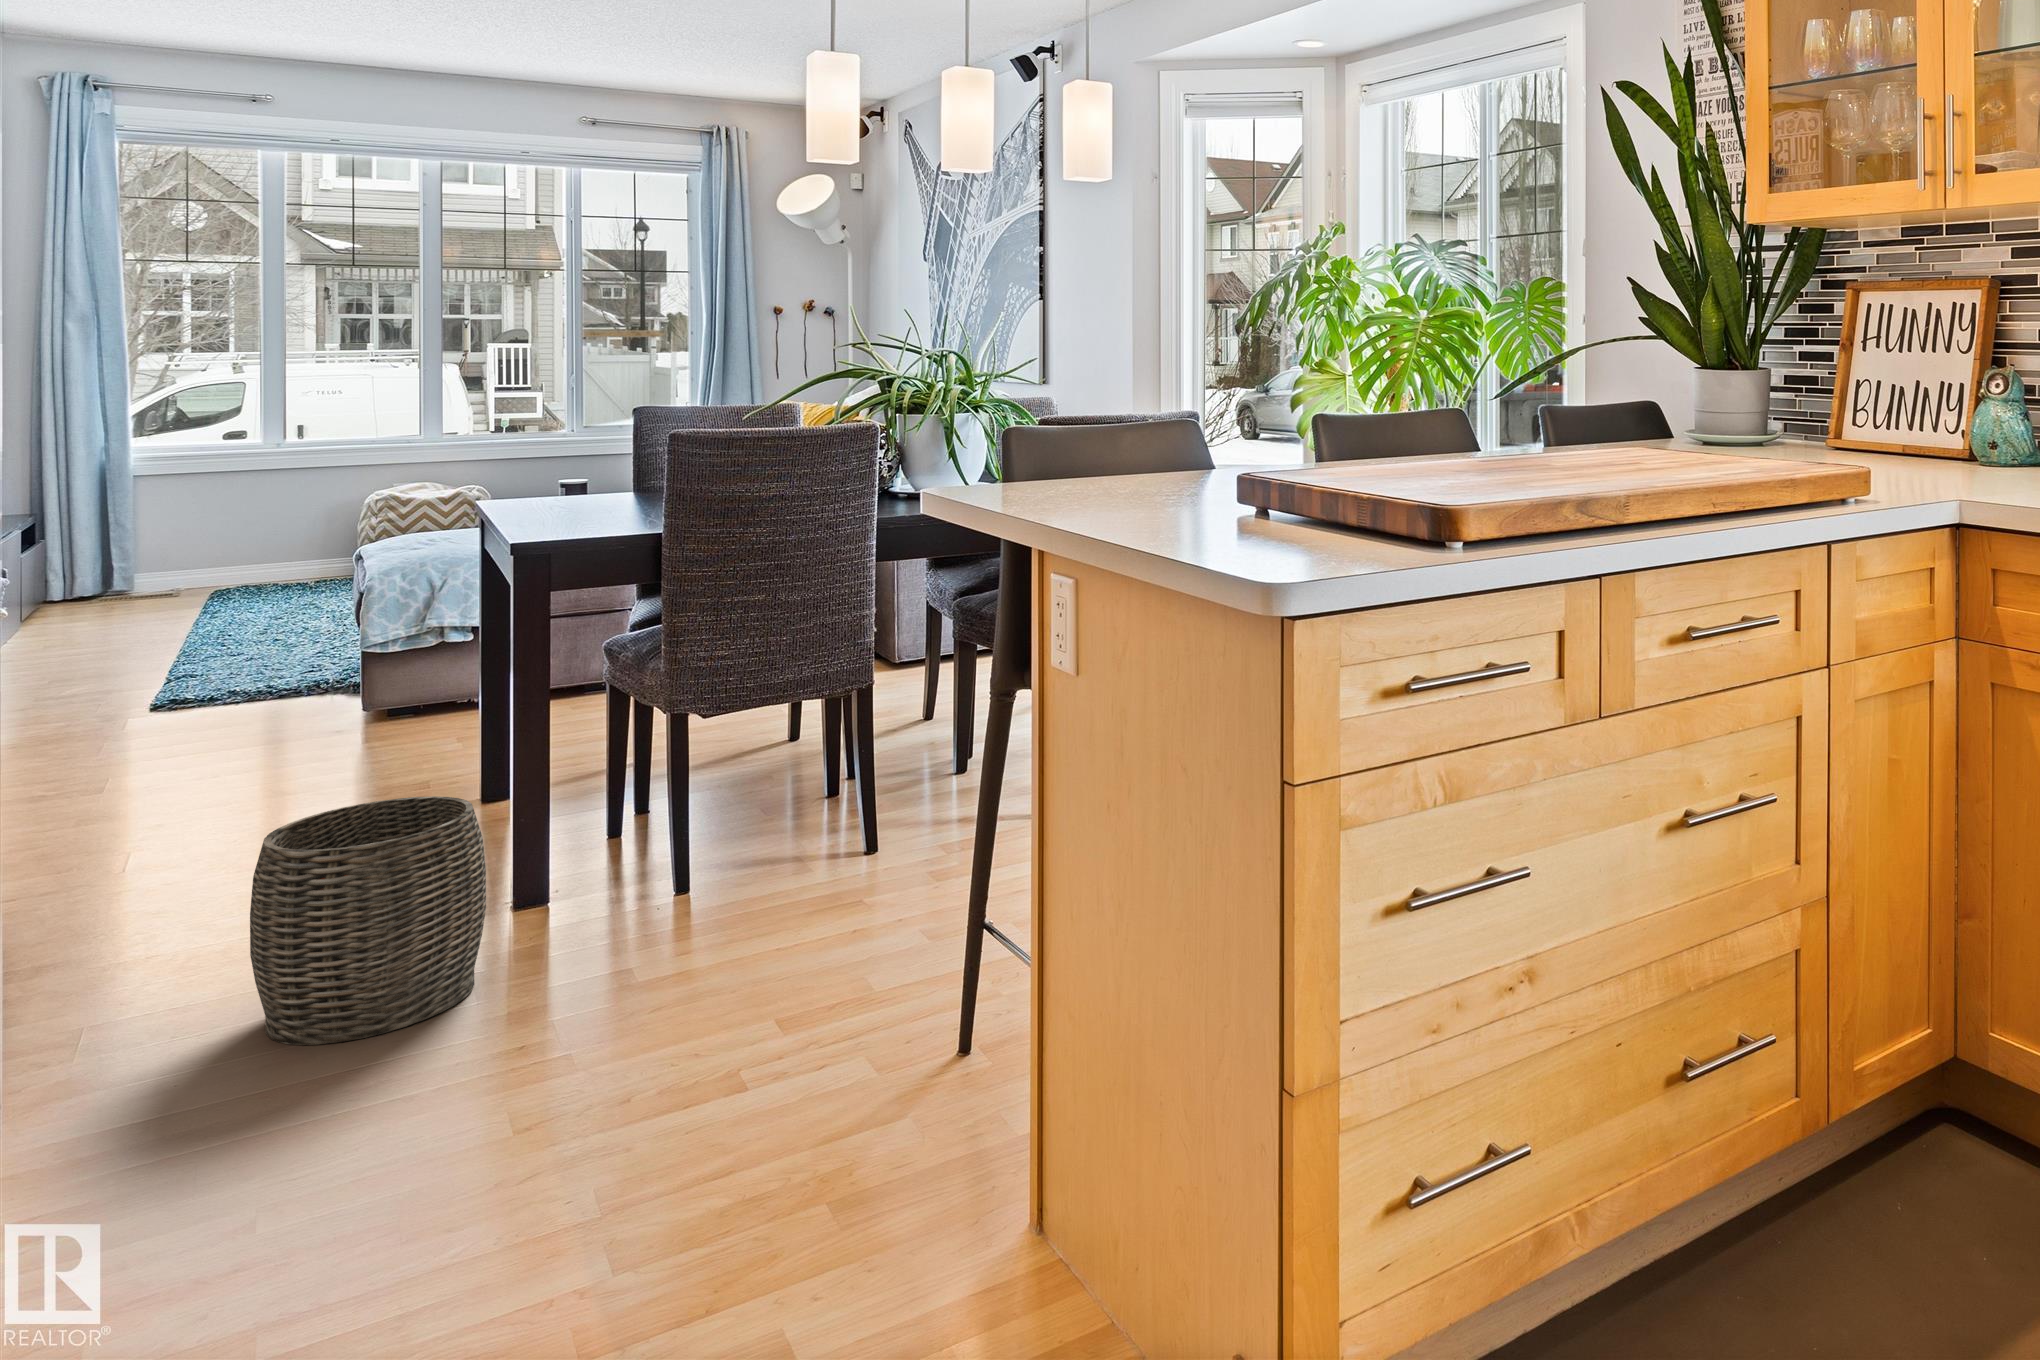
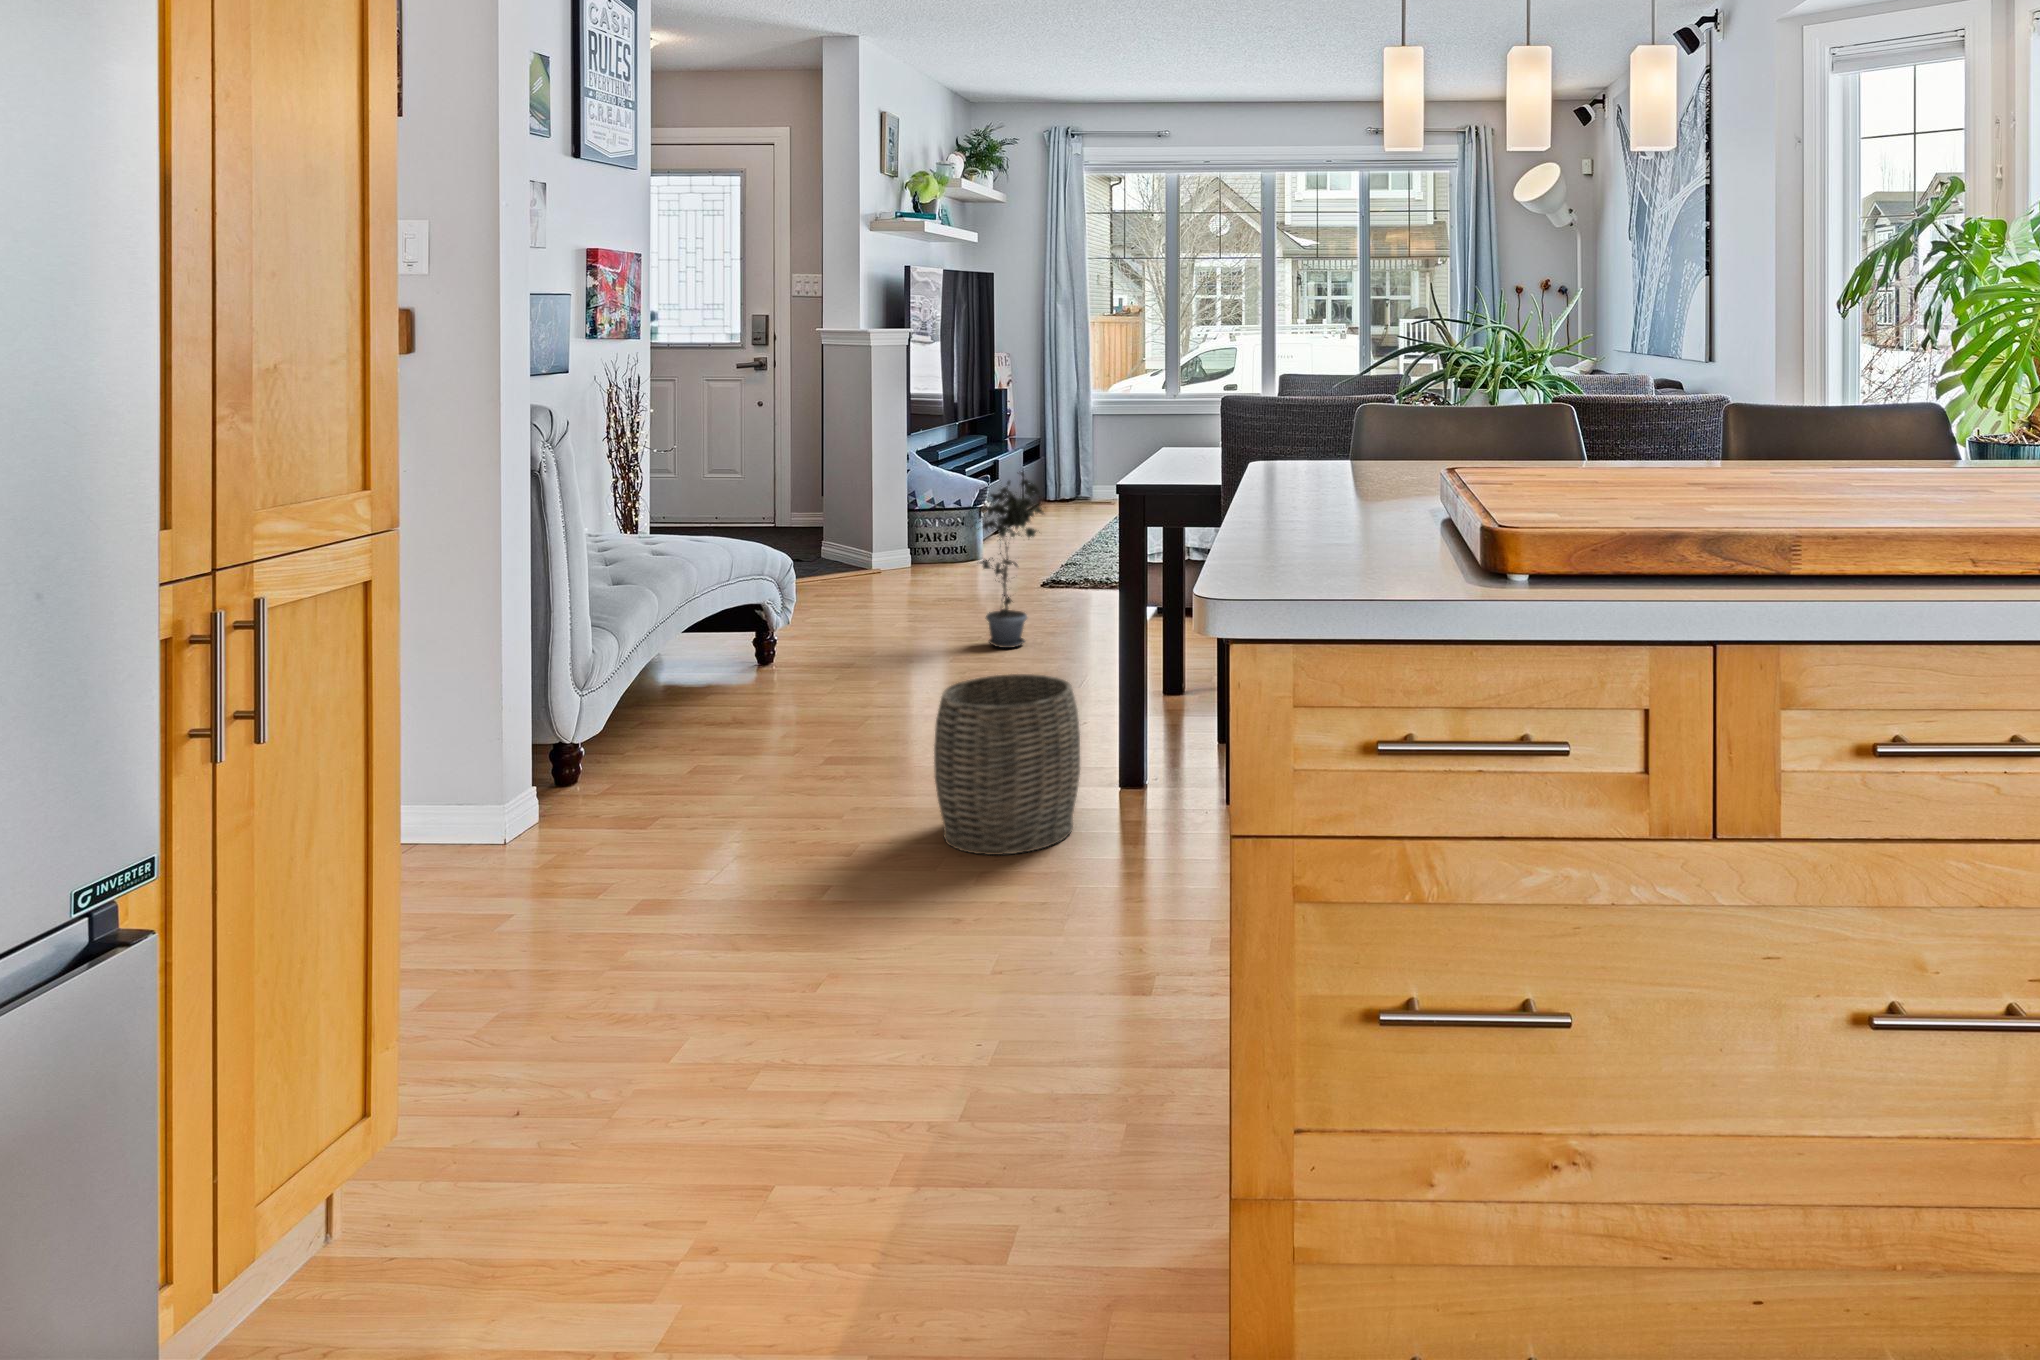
potted plant: none [75,555,221,804] -> present [972,472,1044,648]

